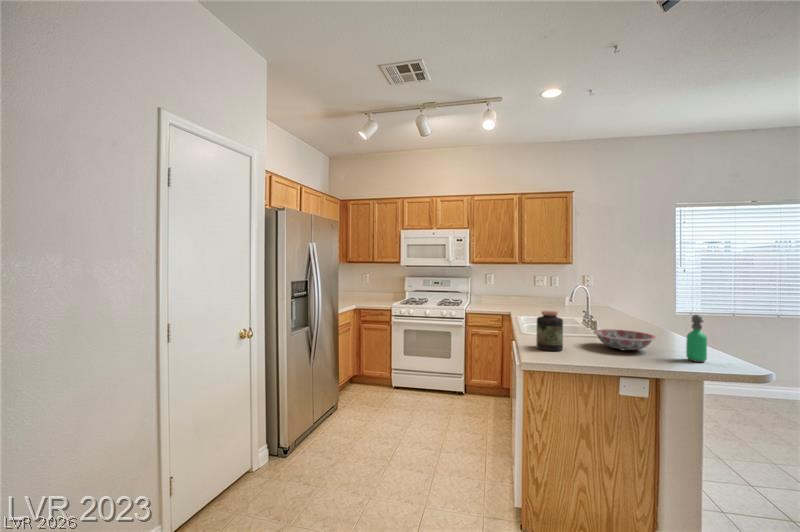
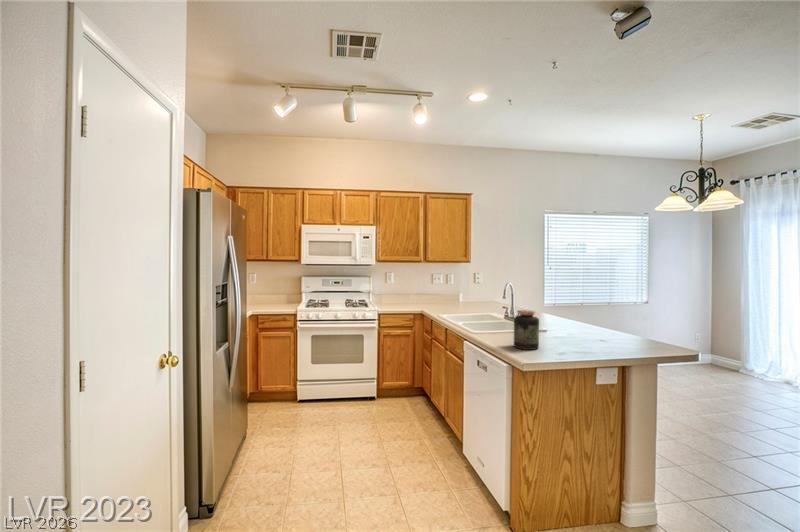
soap dispenser: present [686,315,707,362] -> none [628,308,645,348]
ceramic bowl: present [593,329,656,350] -> none [549,324,603,342]

